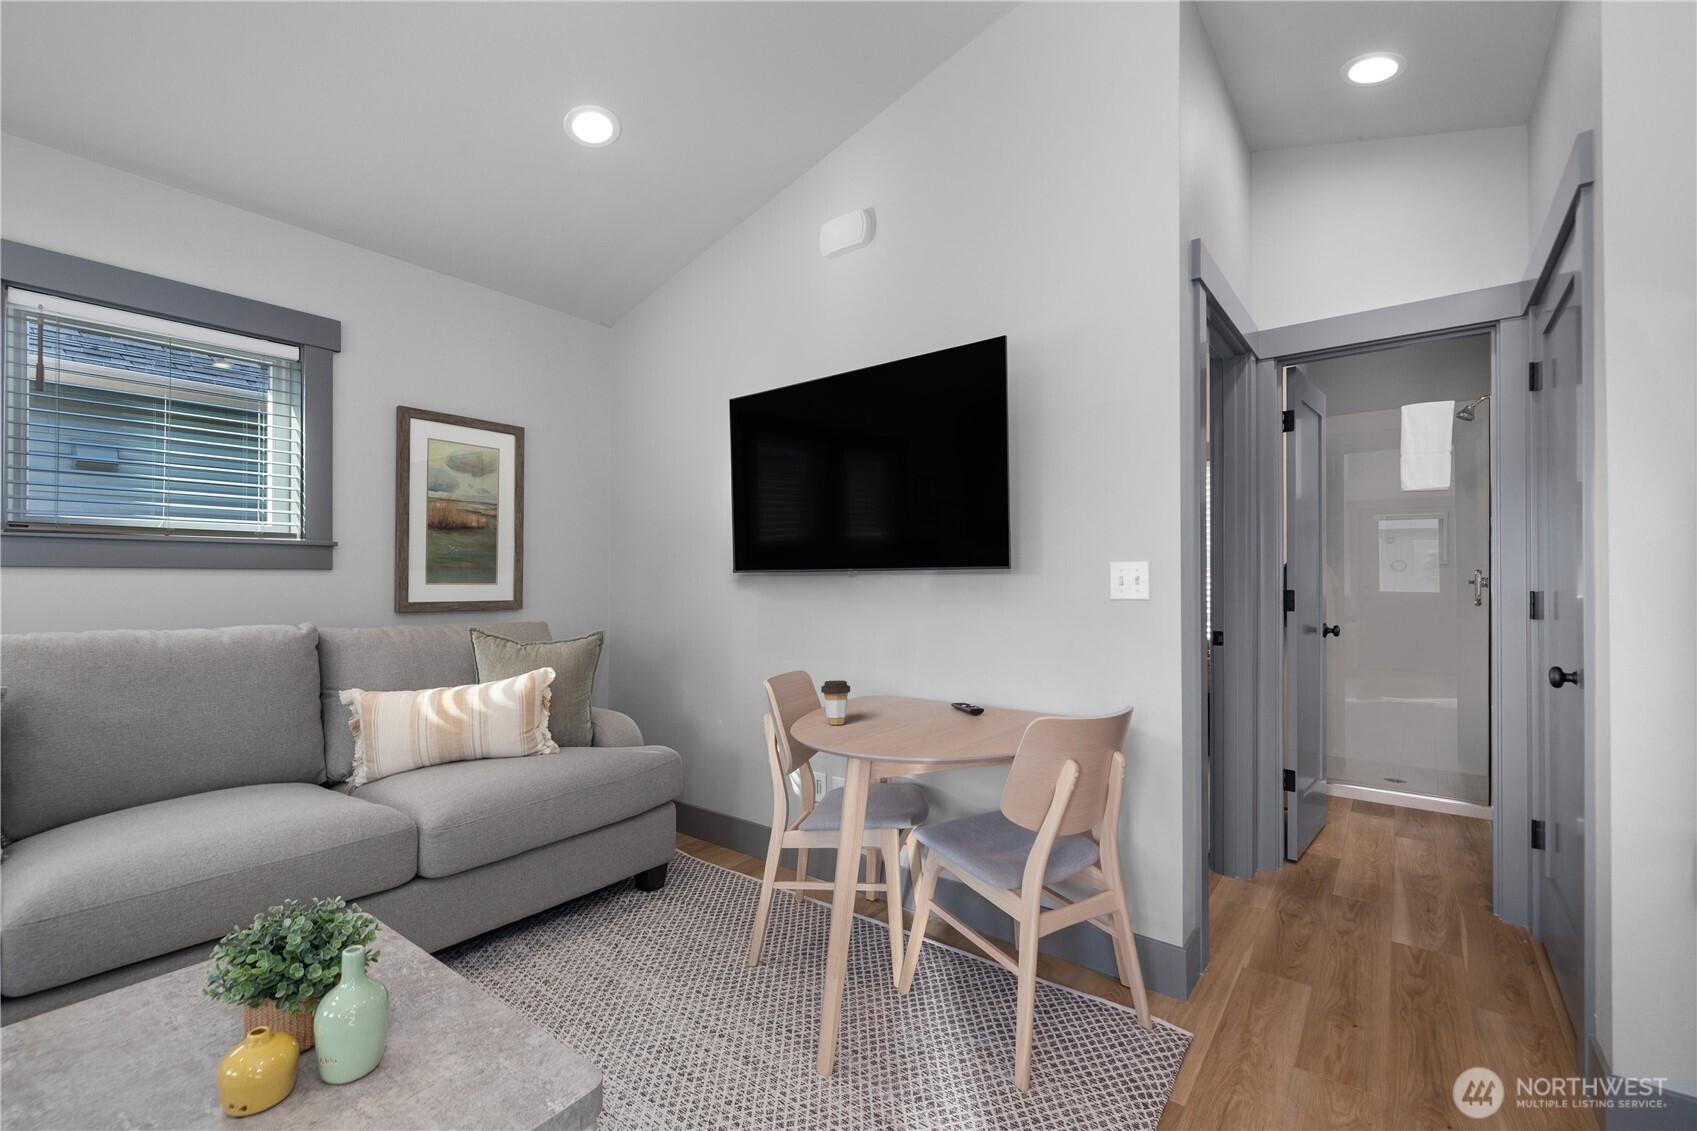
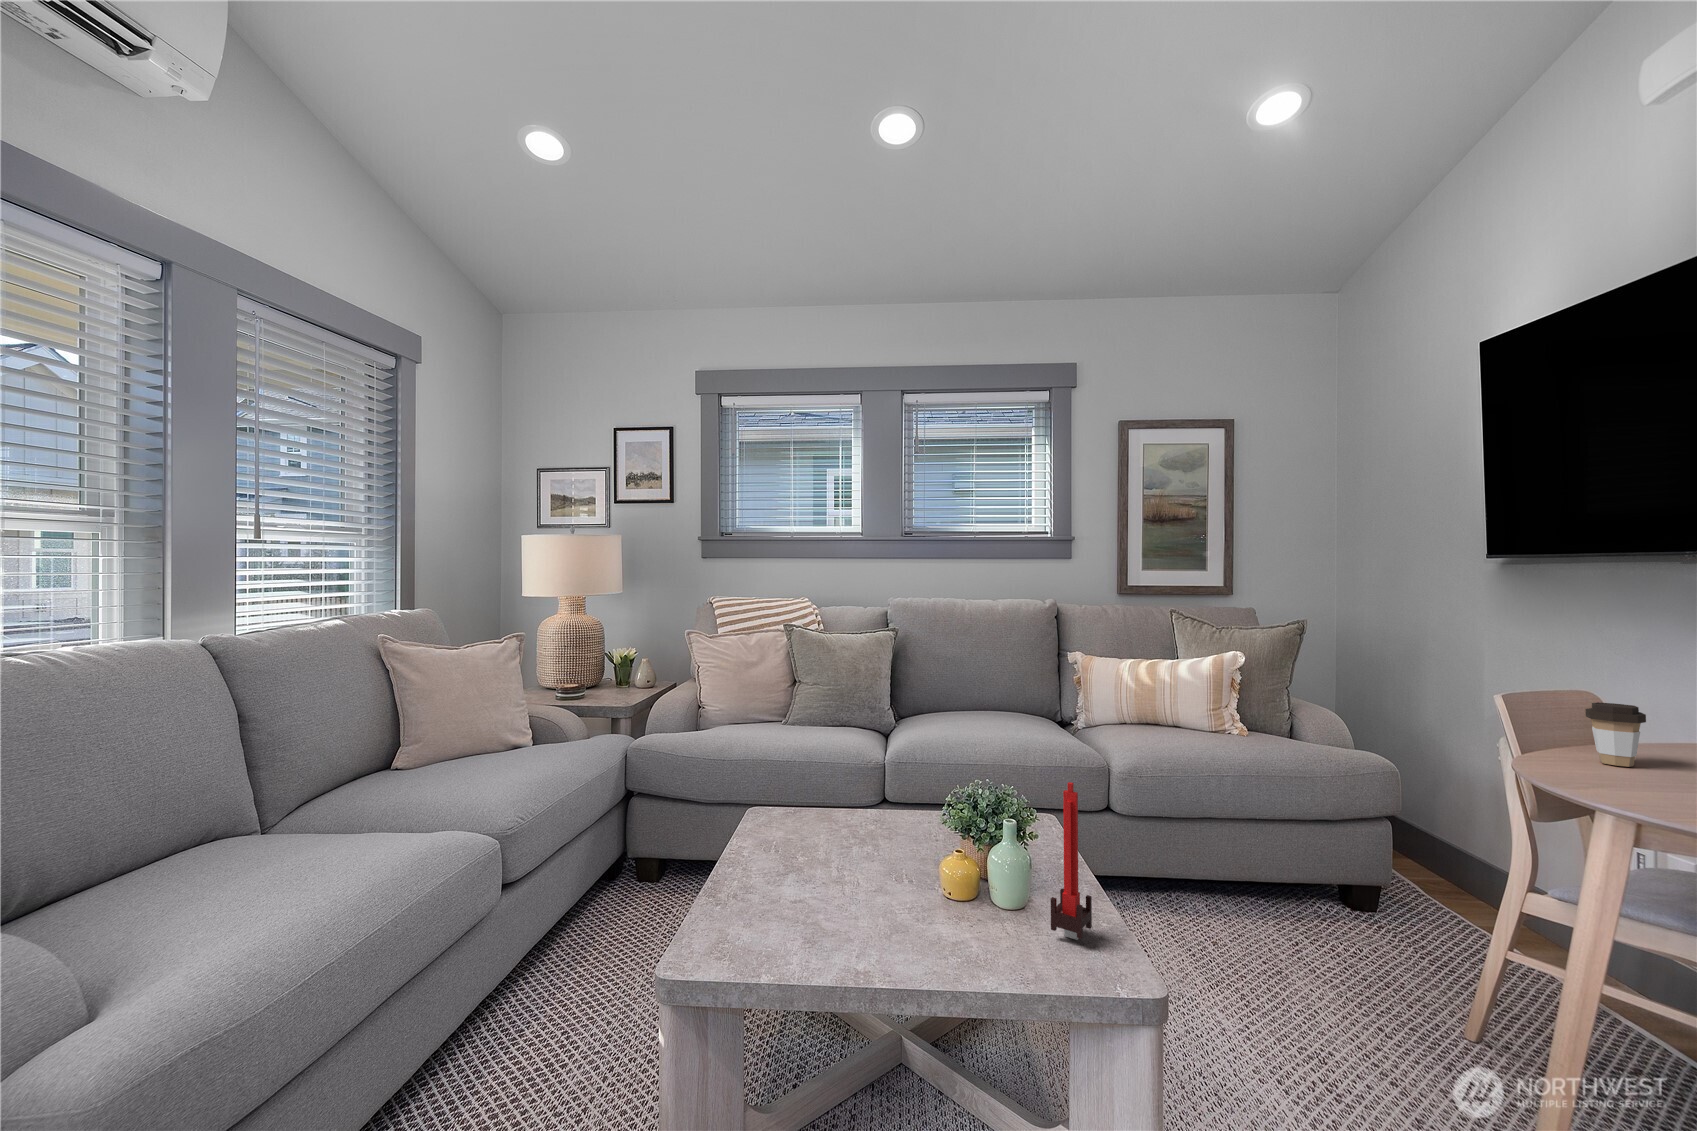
candle: none [445,869,495,1076] -> present [1051,782,1092,940]

